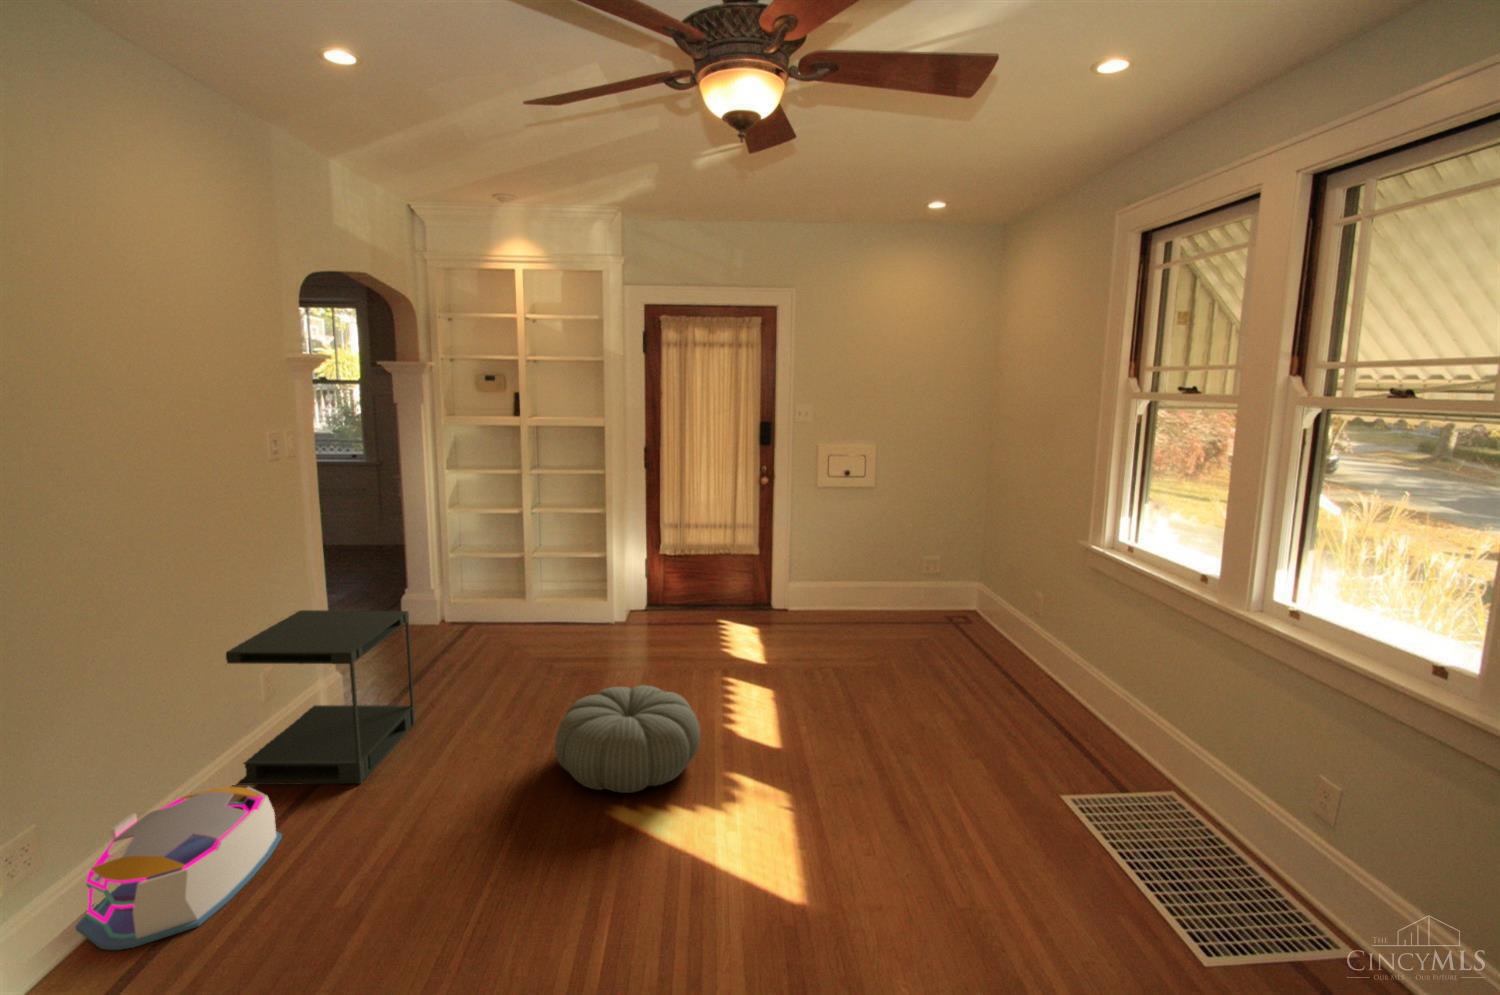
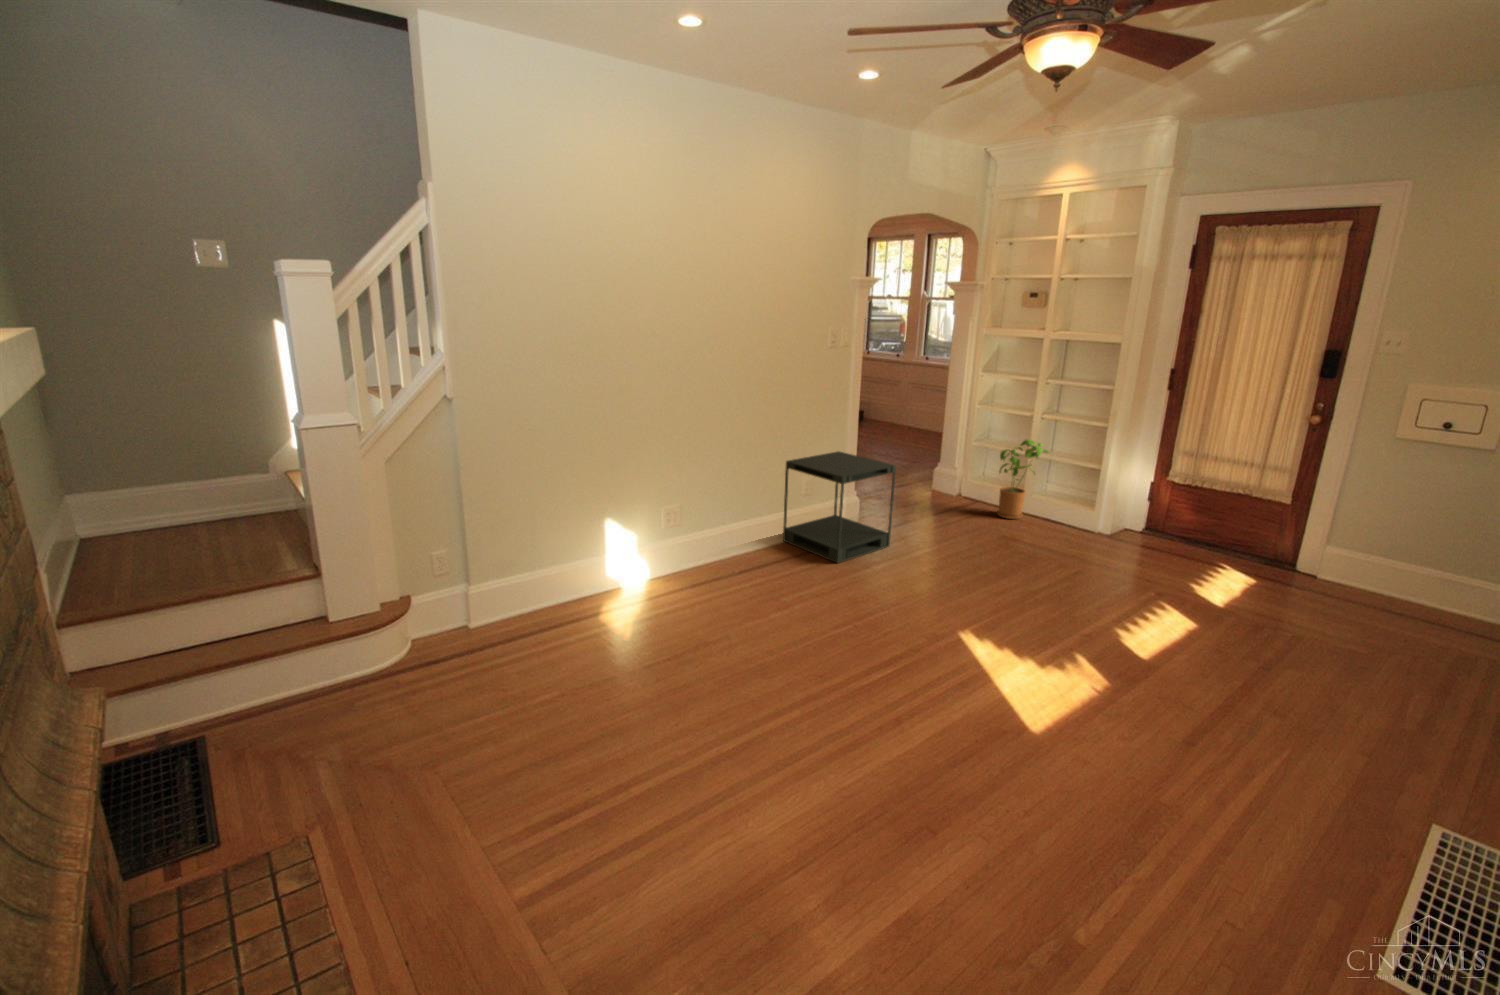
house plant: none [495,539,553,634] -> present [997,439,1049,519]
pouf: present [555,685,700,793] -> none [947,557,1071,636]
storage bin: present [76,787,282,950] -> none [698,528,787,588]

